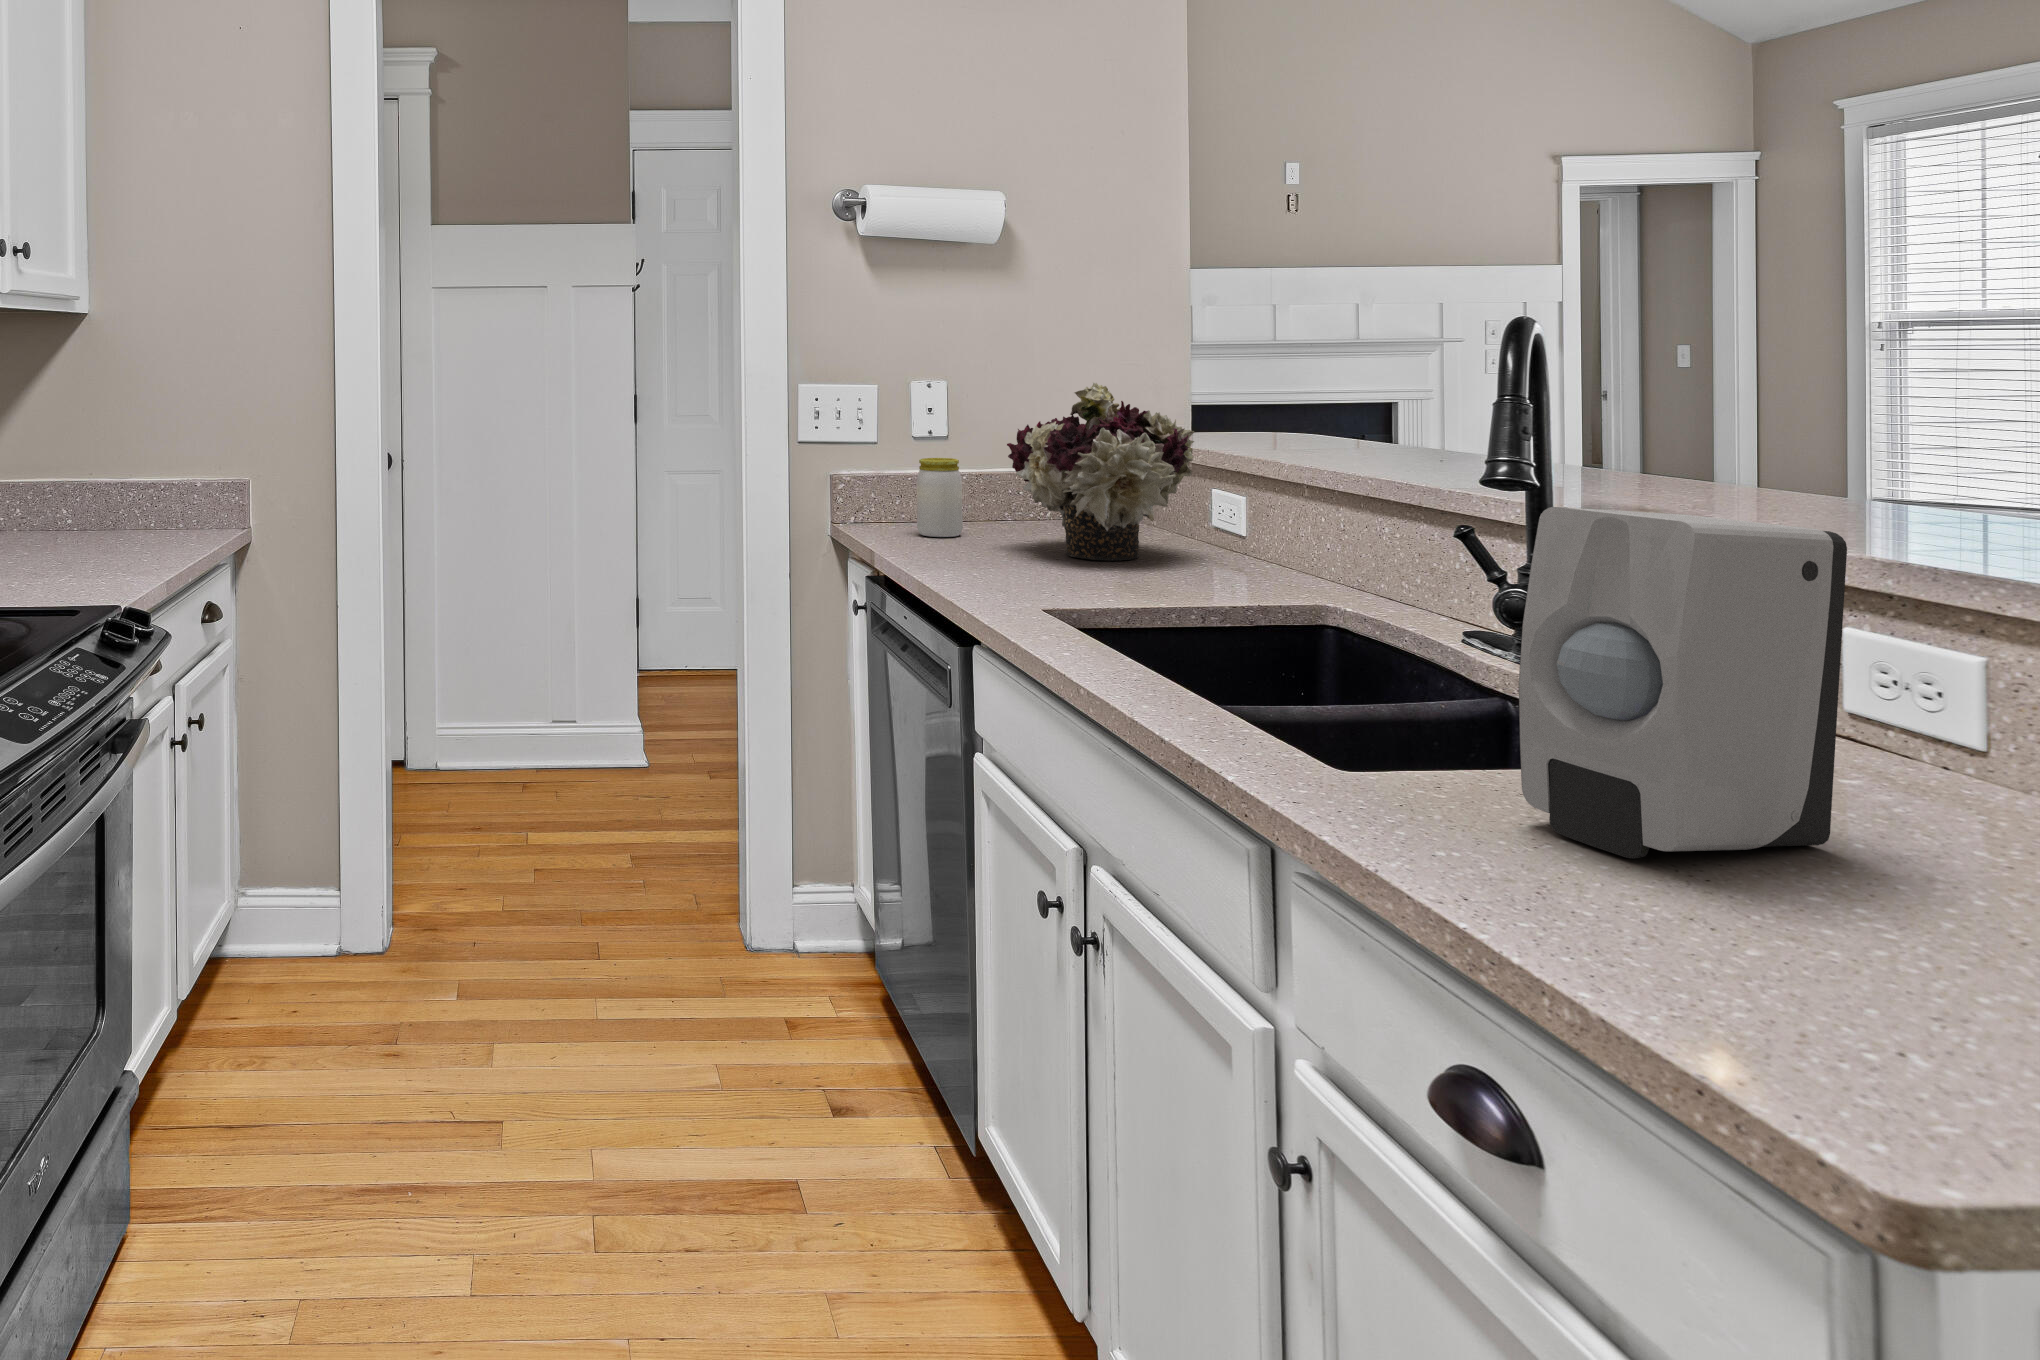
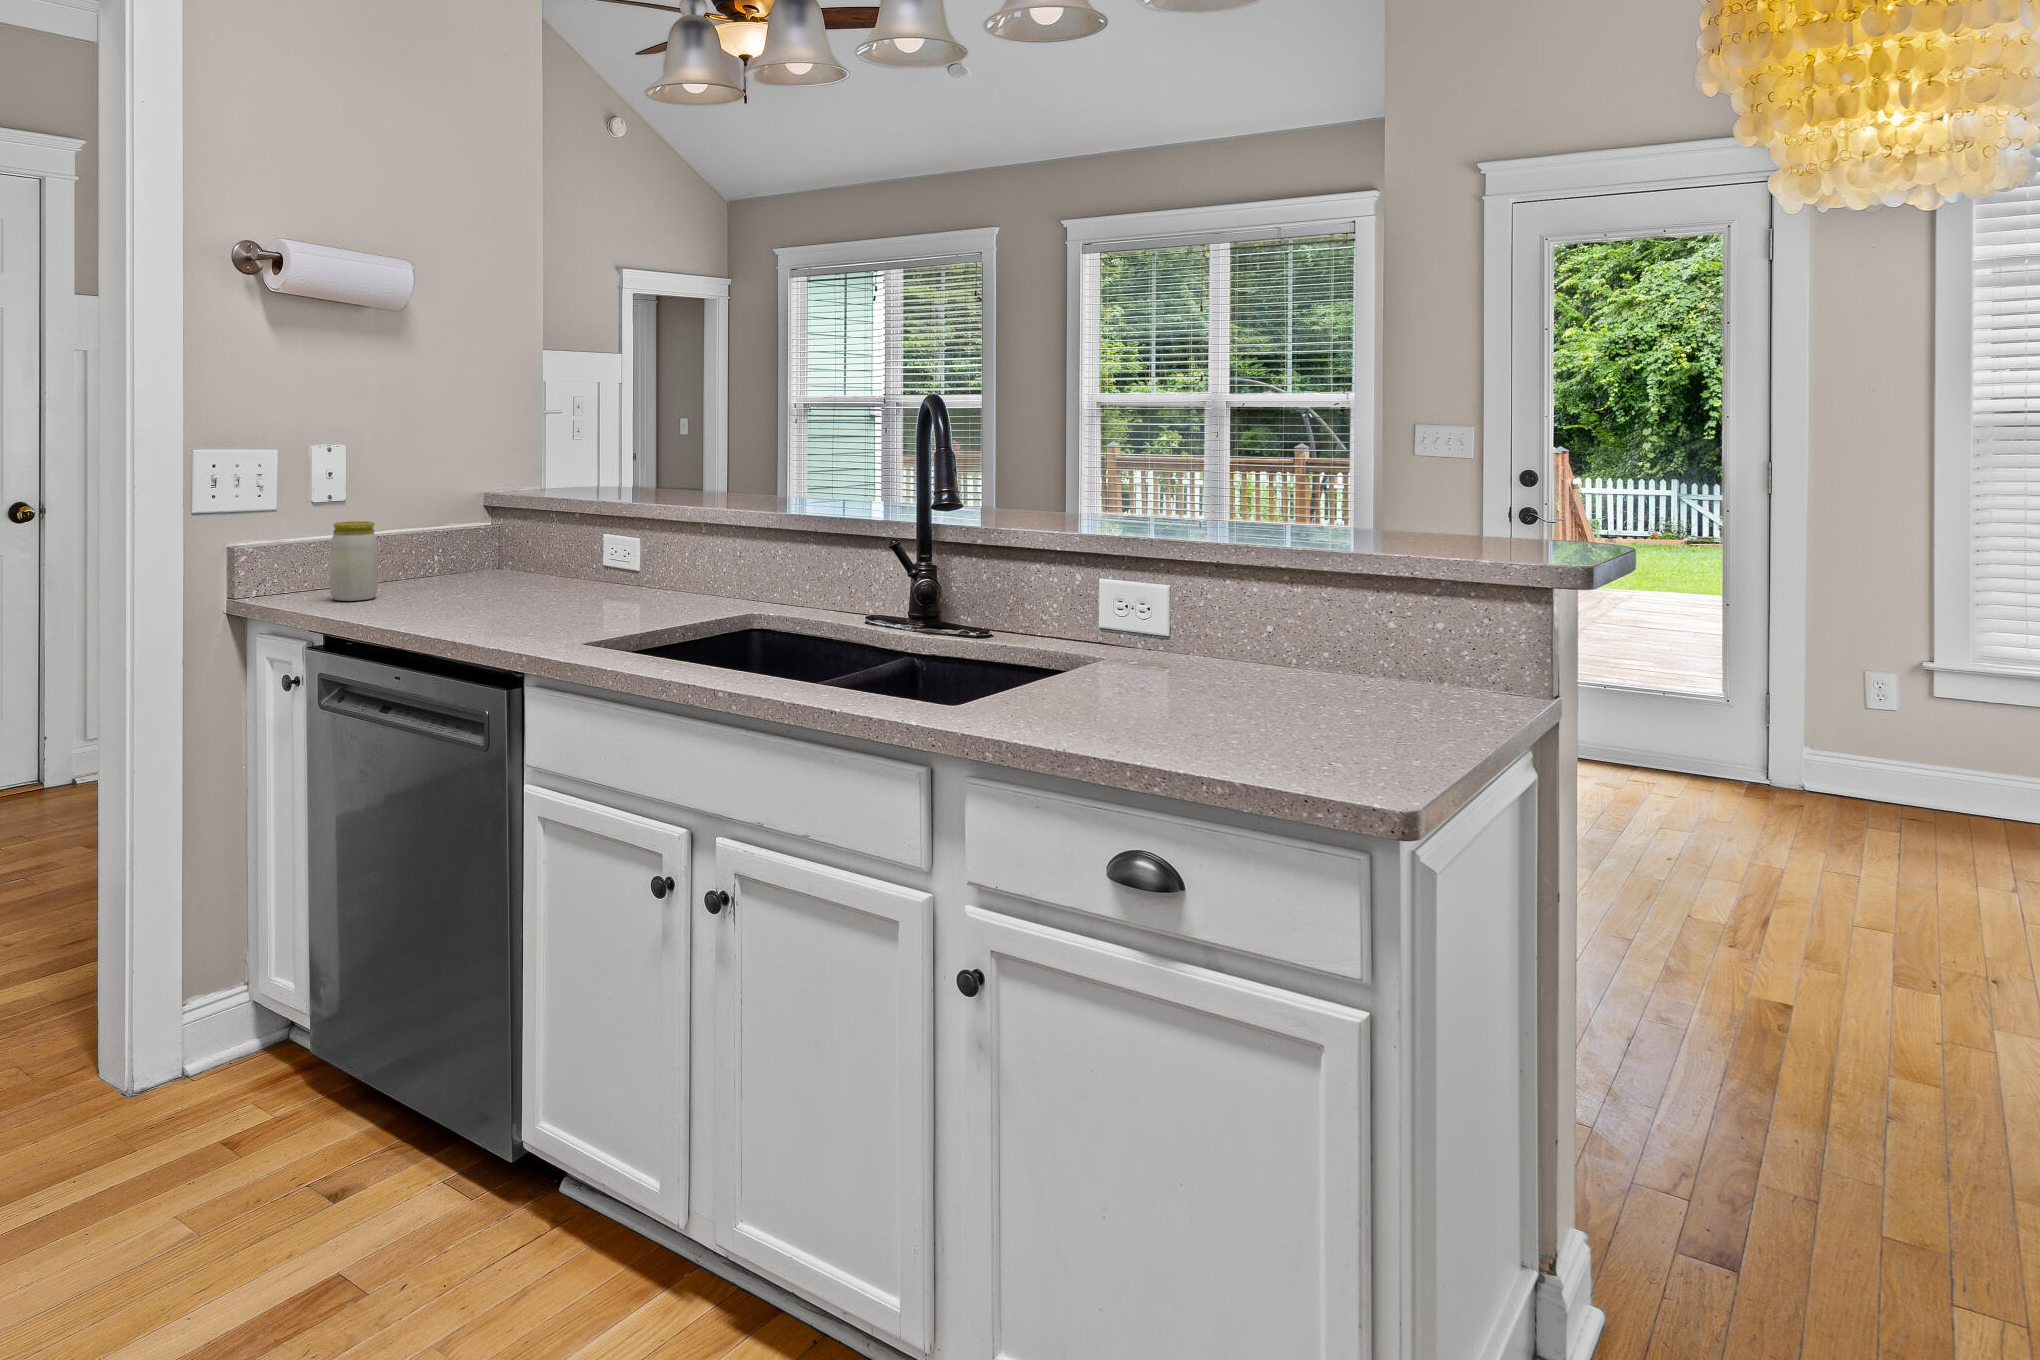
flower arrangement: present [1007,382,1194,560] -> none [443,443,610,603]
soap dispenser: present [1519,507,1847,859] -> none [1065,509,1183,716]

